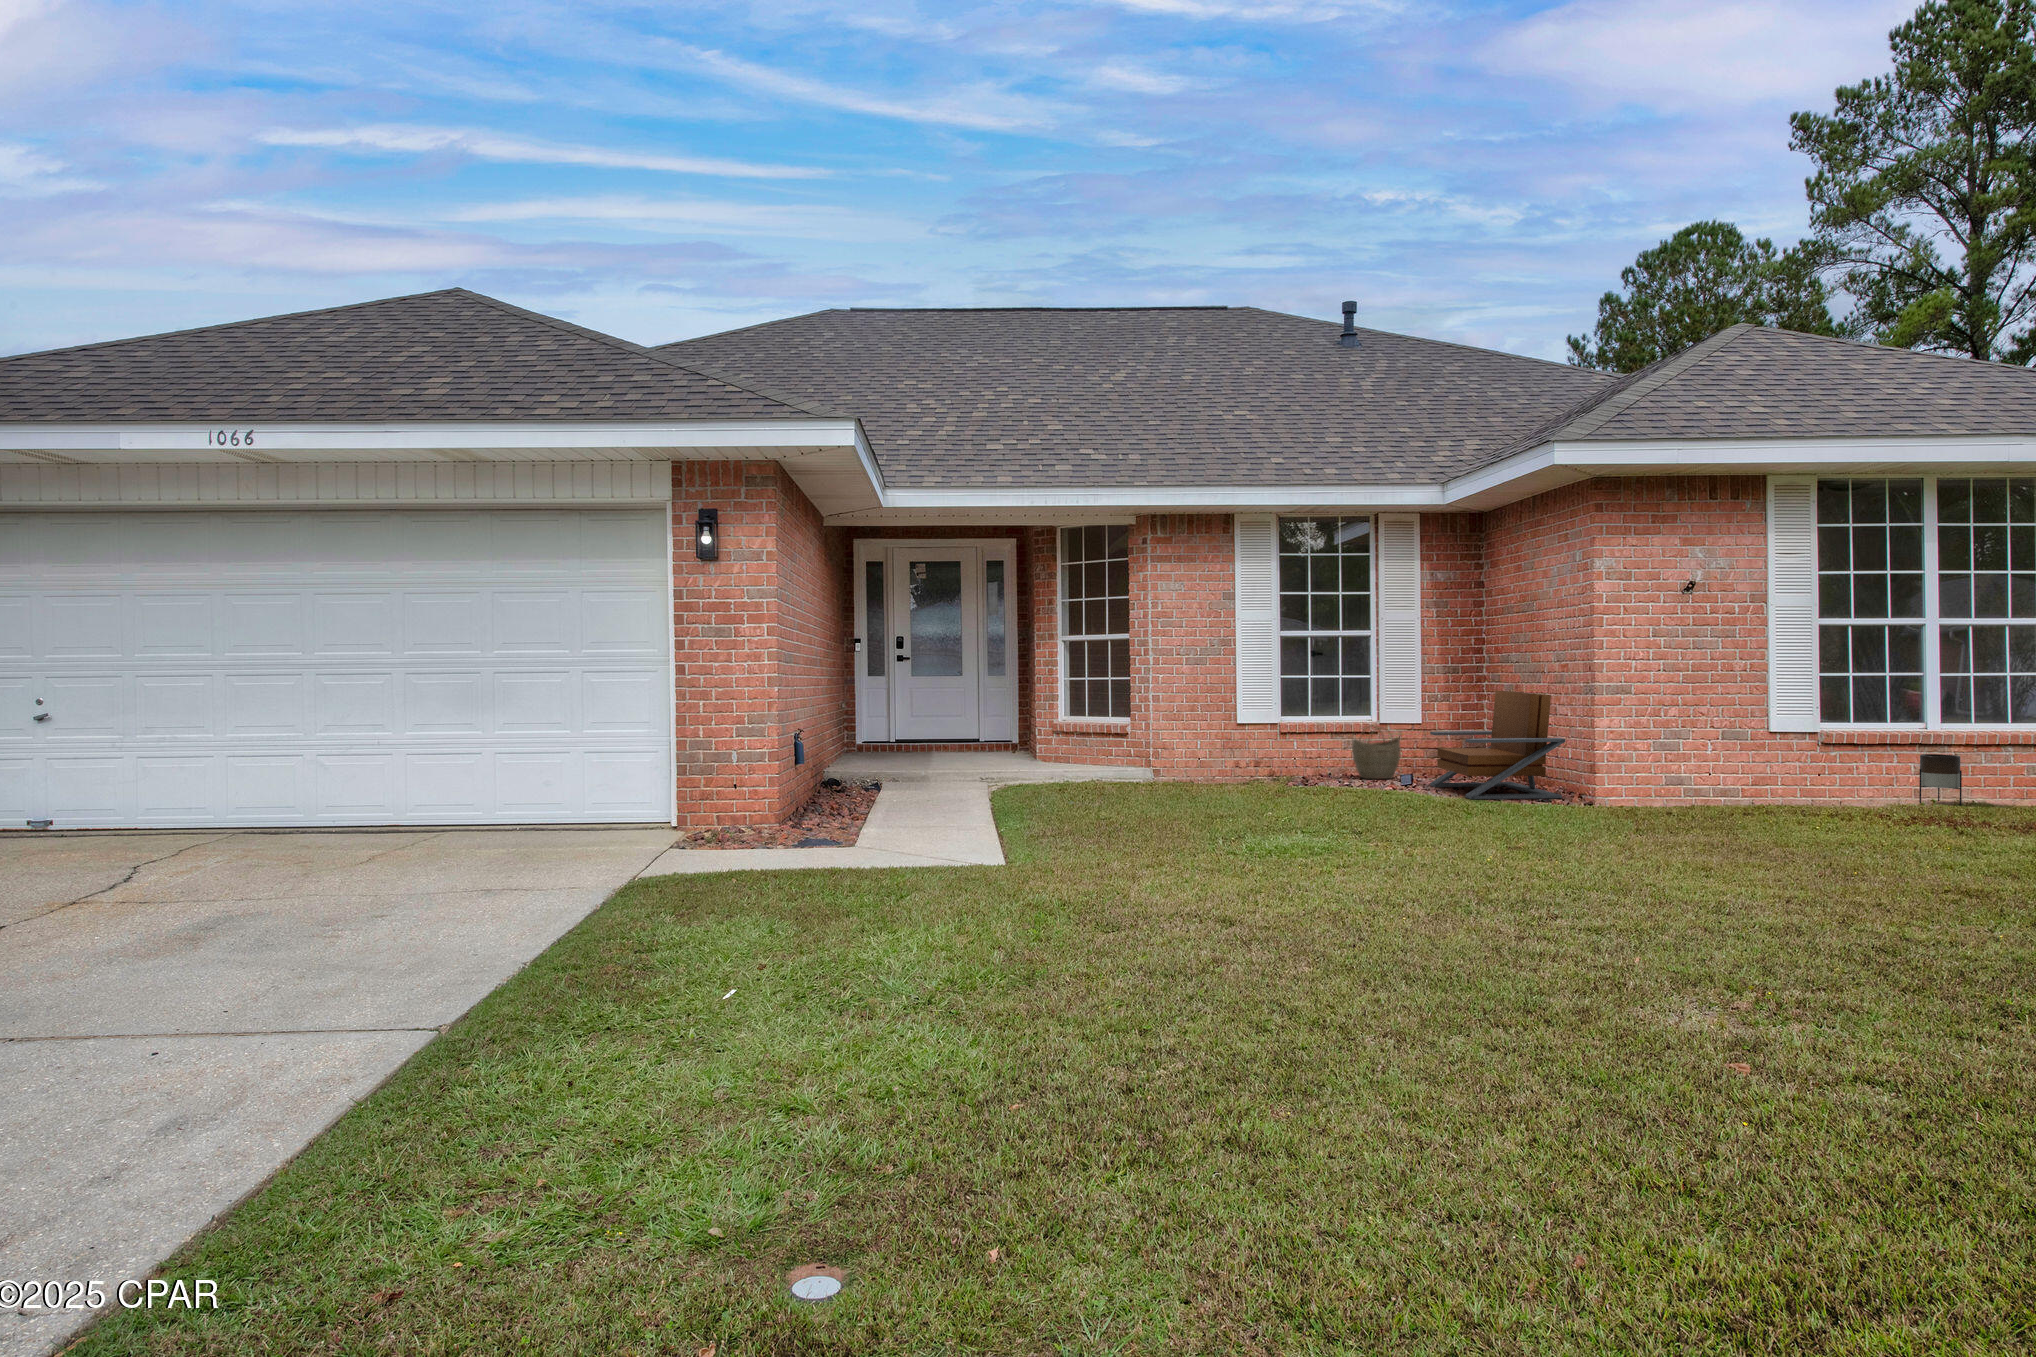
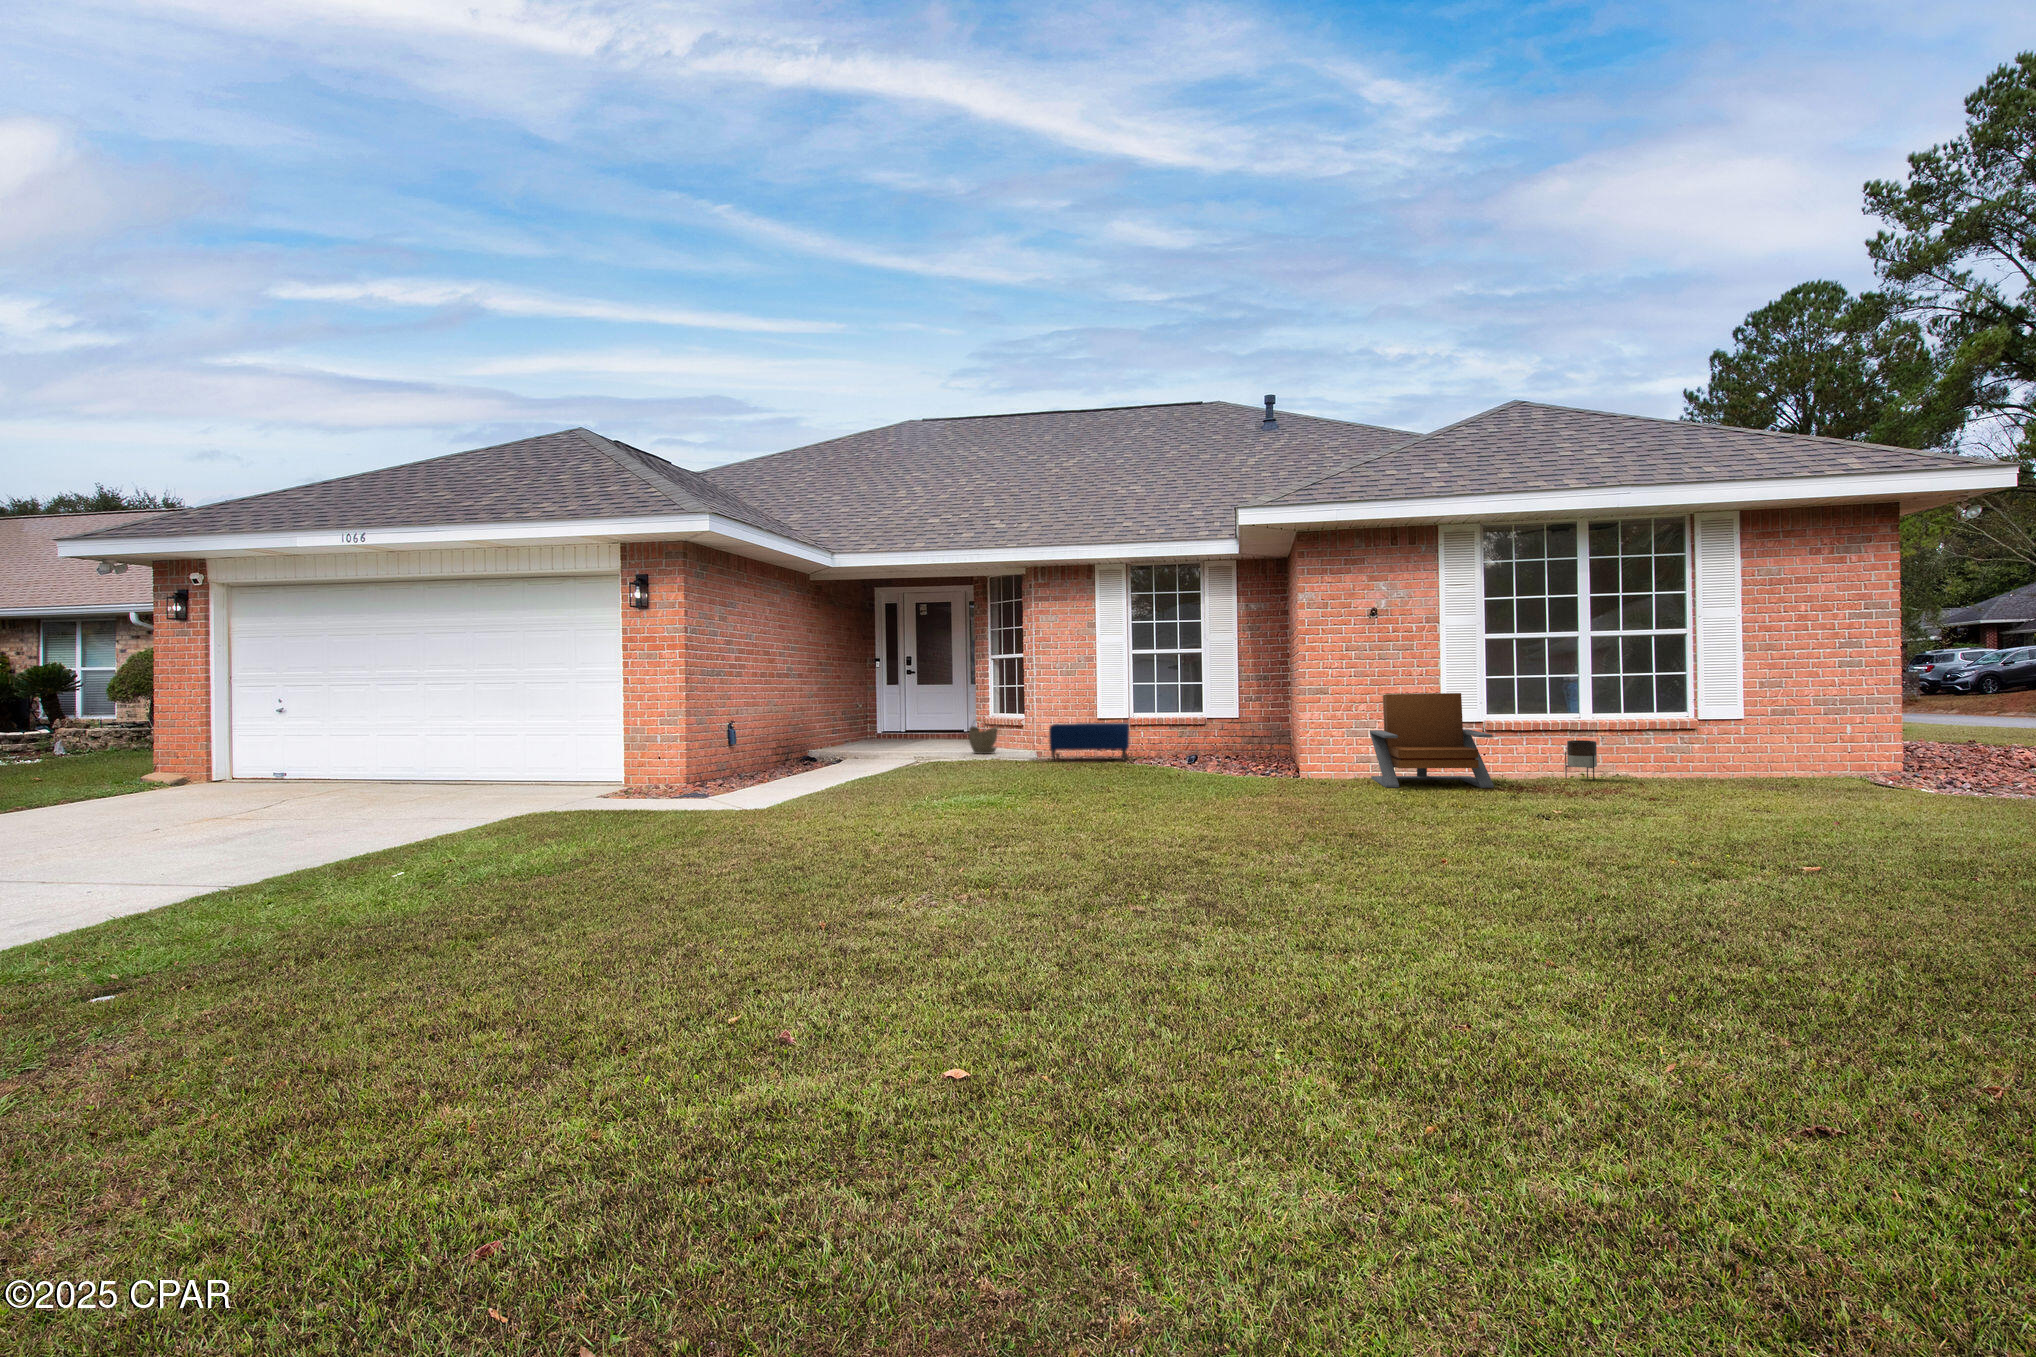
lounge chair: present [1430,691,1566,799] -> present [1370,693,1494,788]
woven basket: present [1352,726,1401,779] -> present [969,722,998,754]
bench: none [1182,730,1296,784] -> present [1049,723,1129,761]

